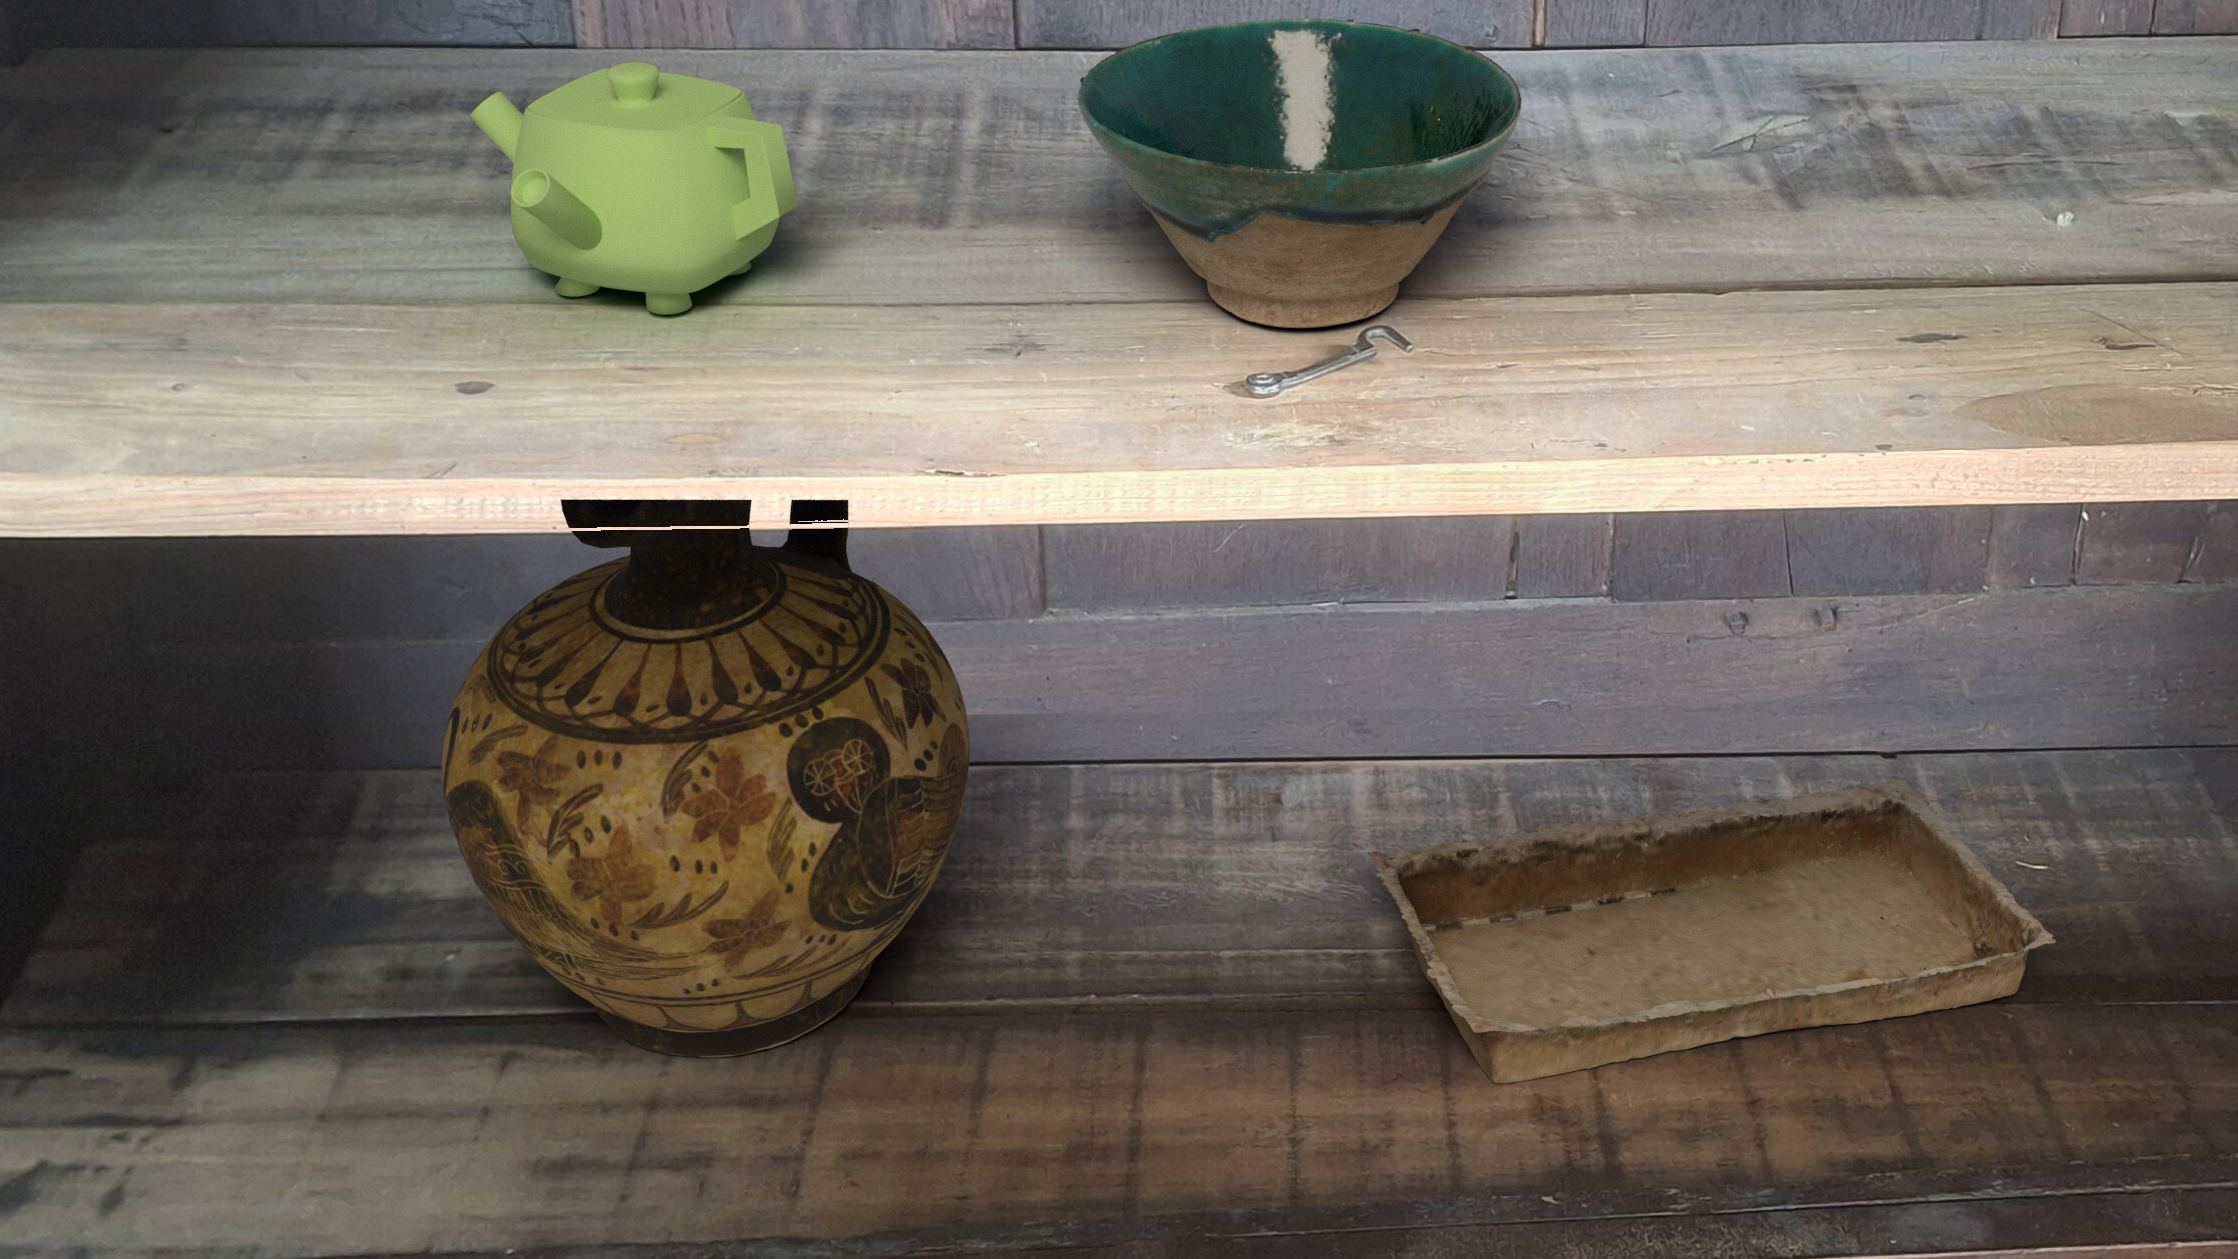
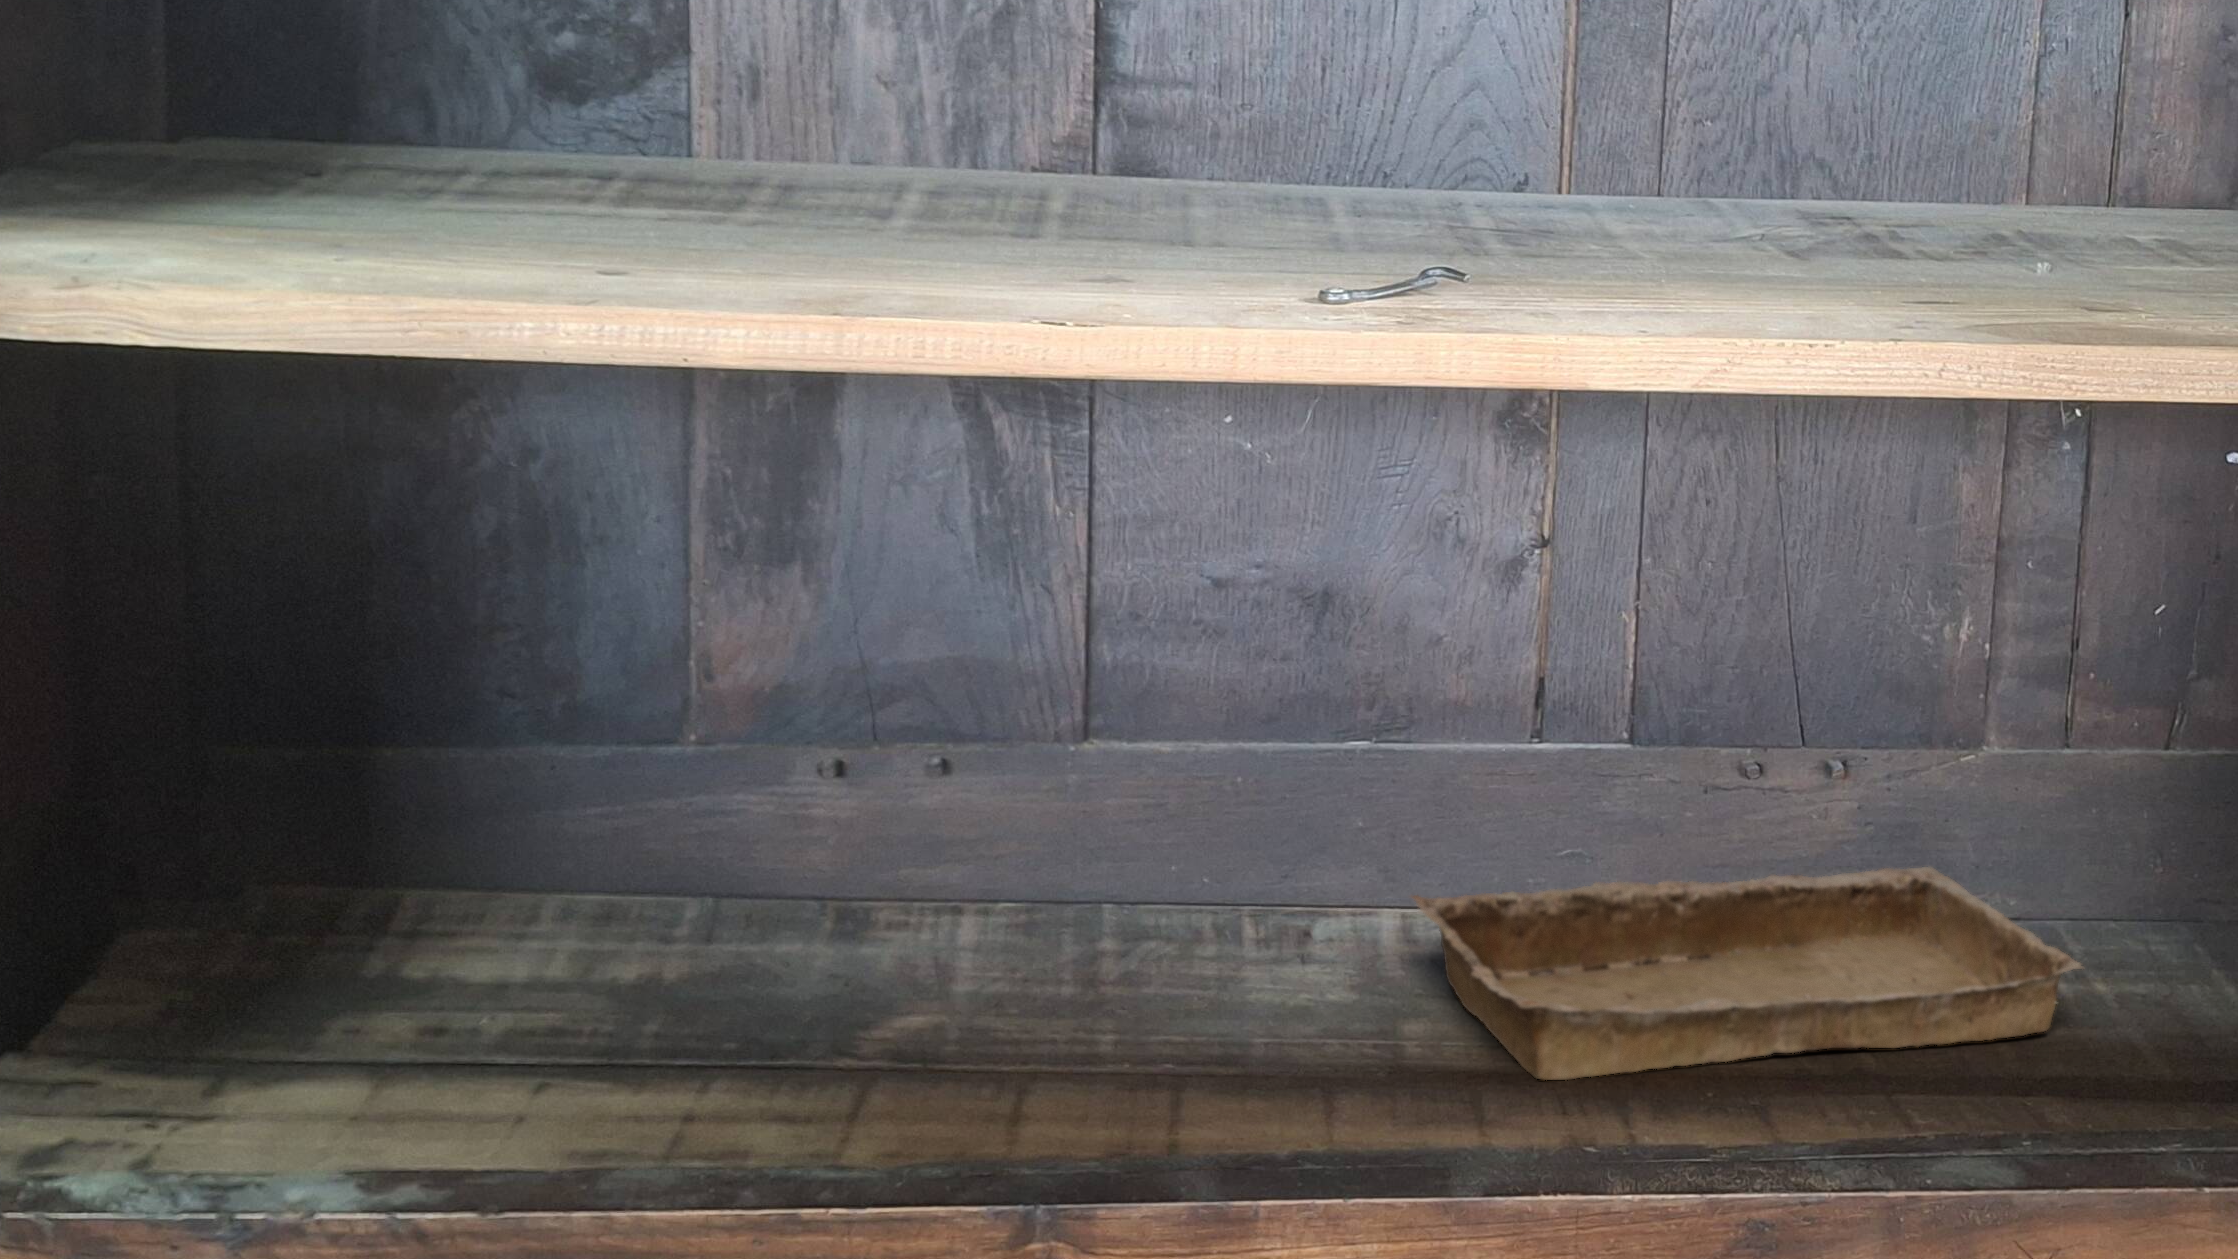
bowl: present [1078,19,1521,328] -> none [1174,35,1571,261]
teapot: present [470,62,799,315] -> none [611,21,913,239]
ceramic jug: present [442,499,970,1057] -> none [510,415,1027,1048]

